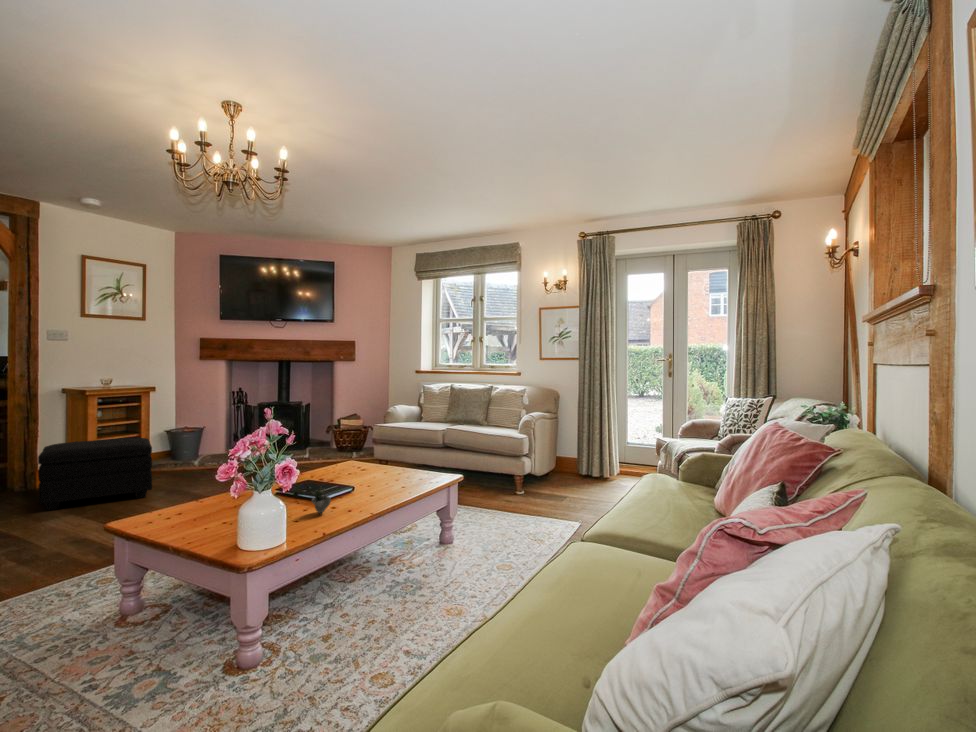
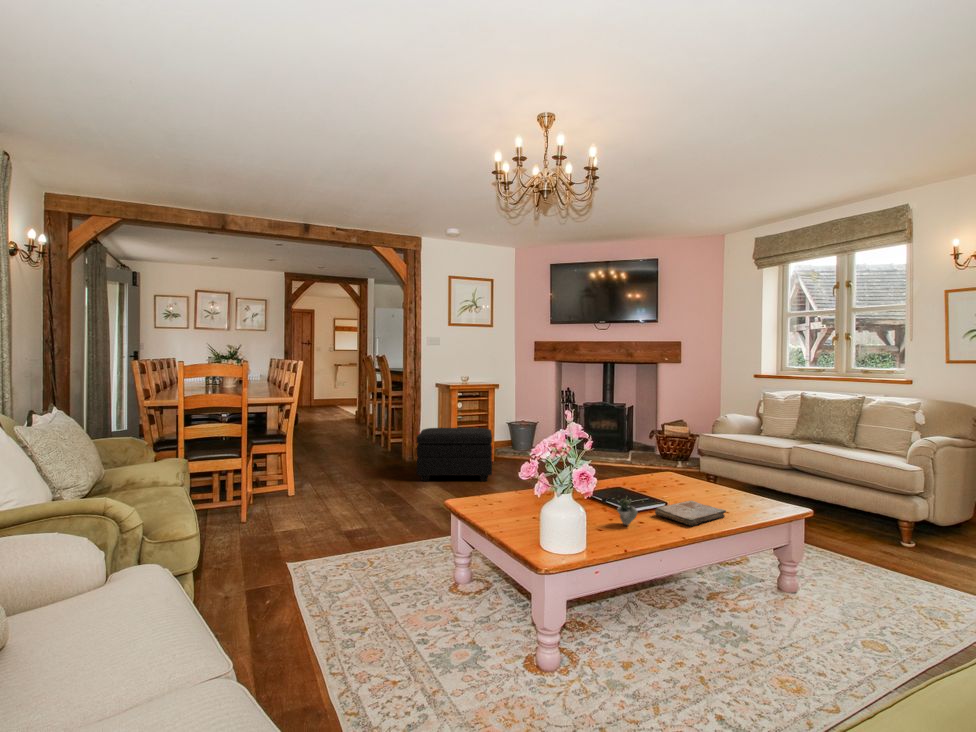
book: none [345,483,403,504] -> present [655,501,726,526]

